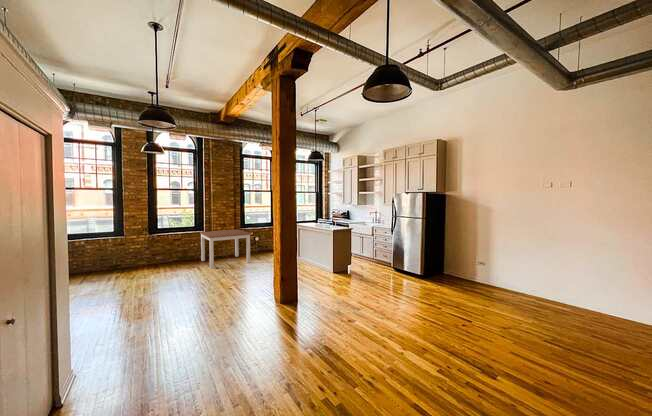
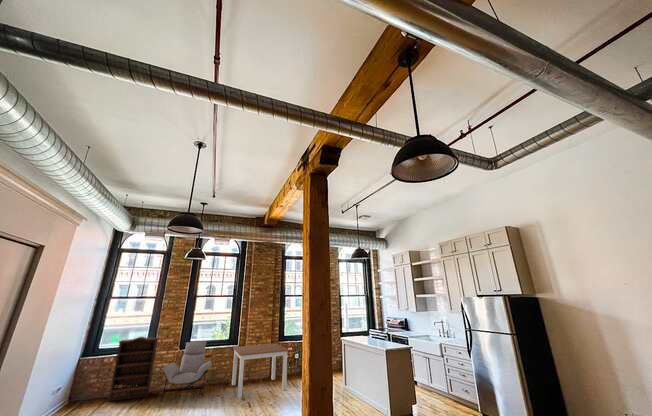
bookshelf: none [86,224,127,275] -> present [107,337,158,401]
lounge chair: none [138,228,182,273] -> present [161,341,212,401]

